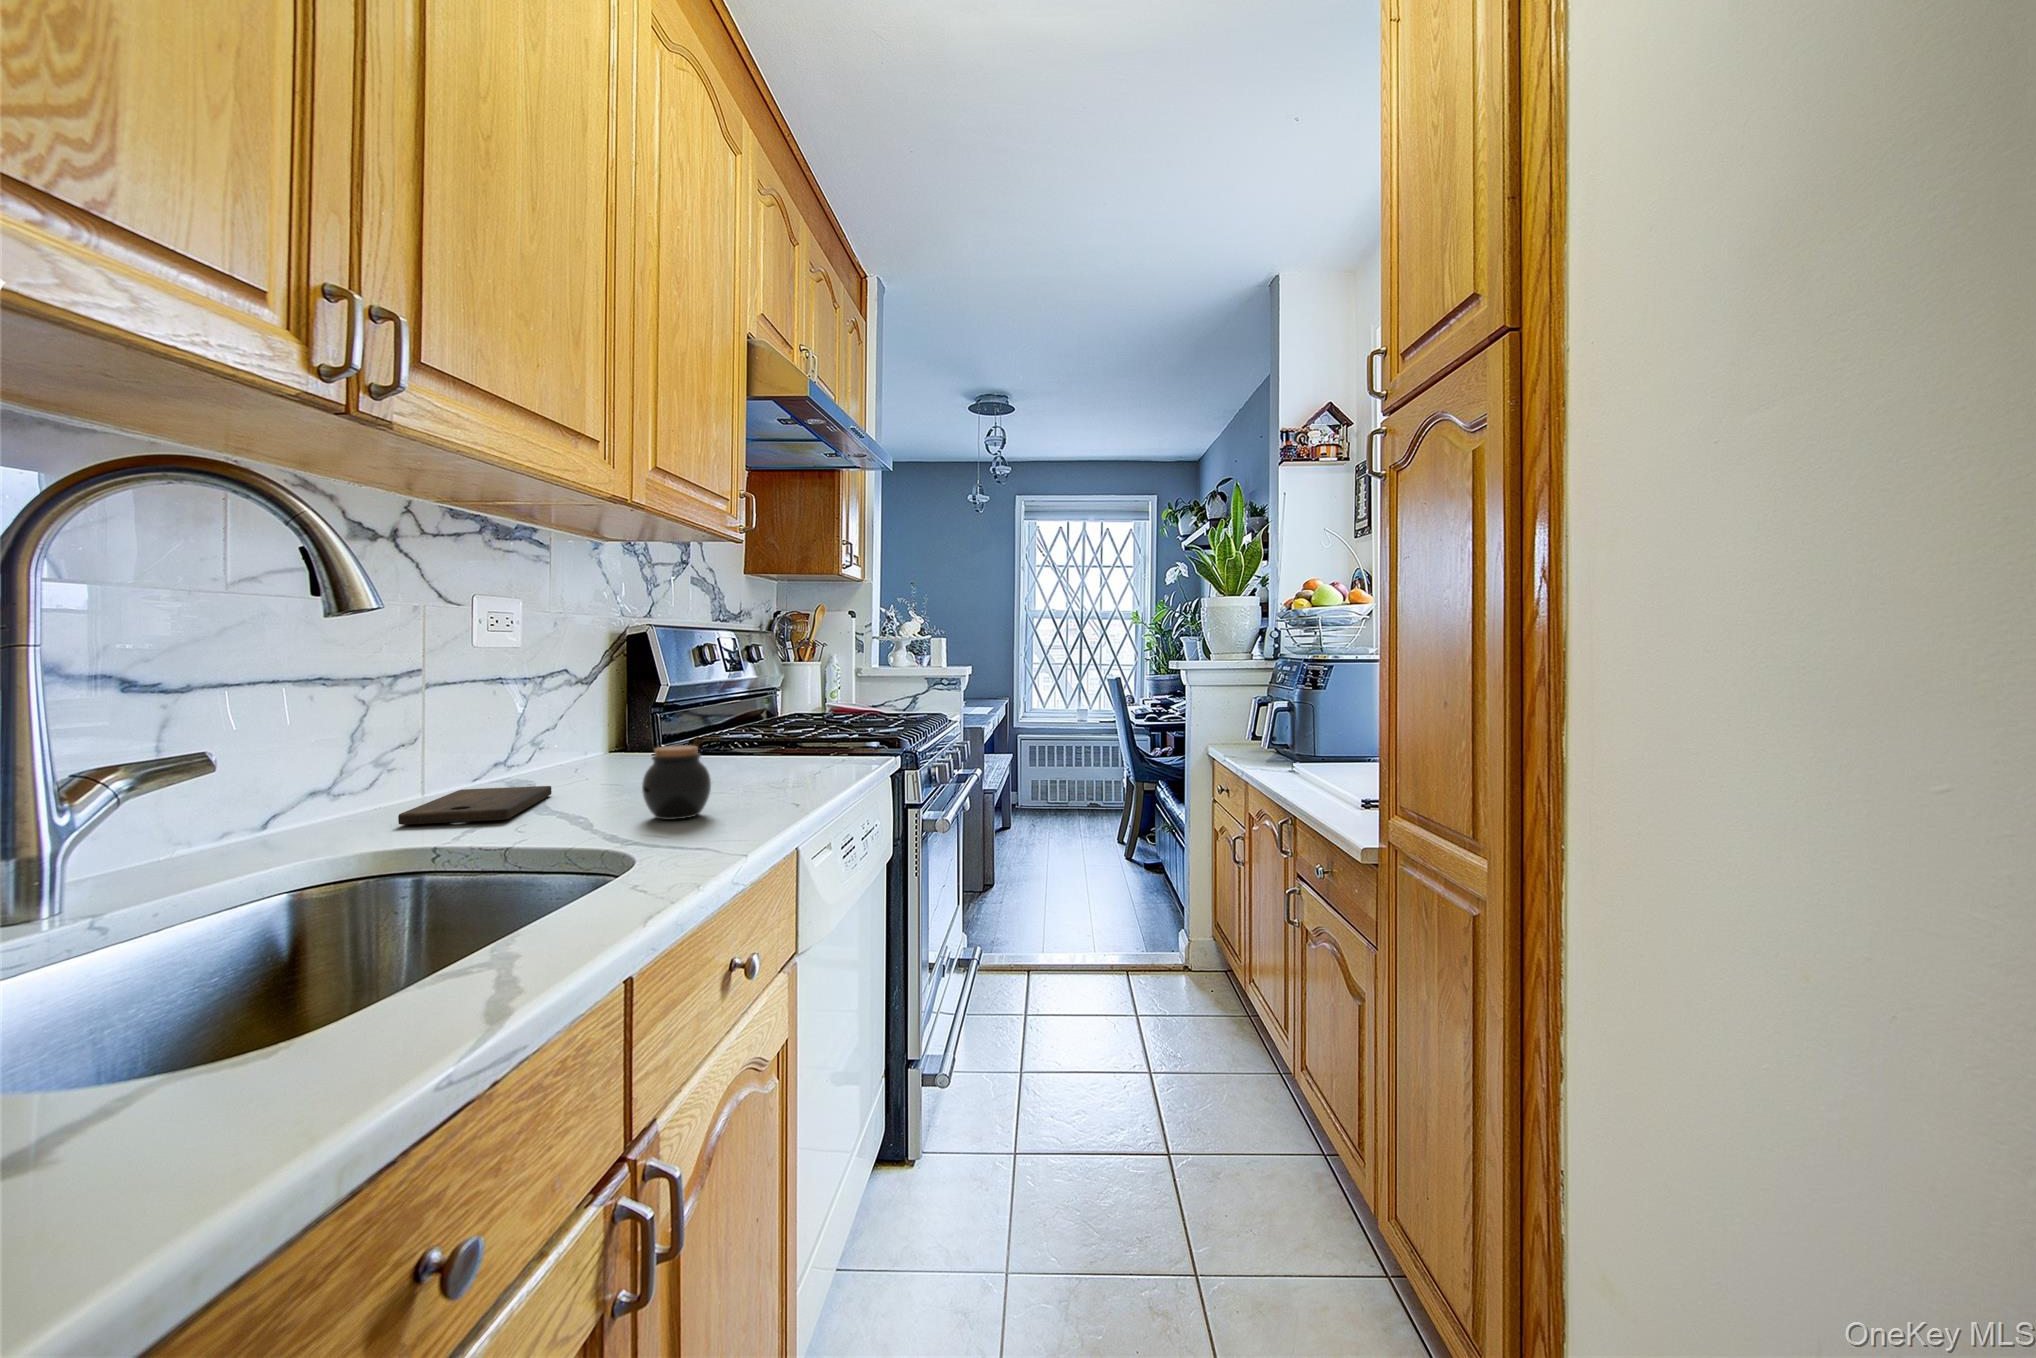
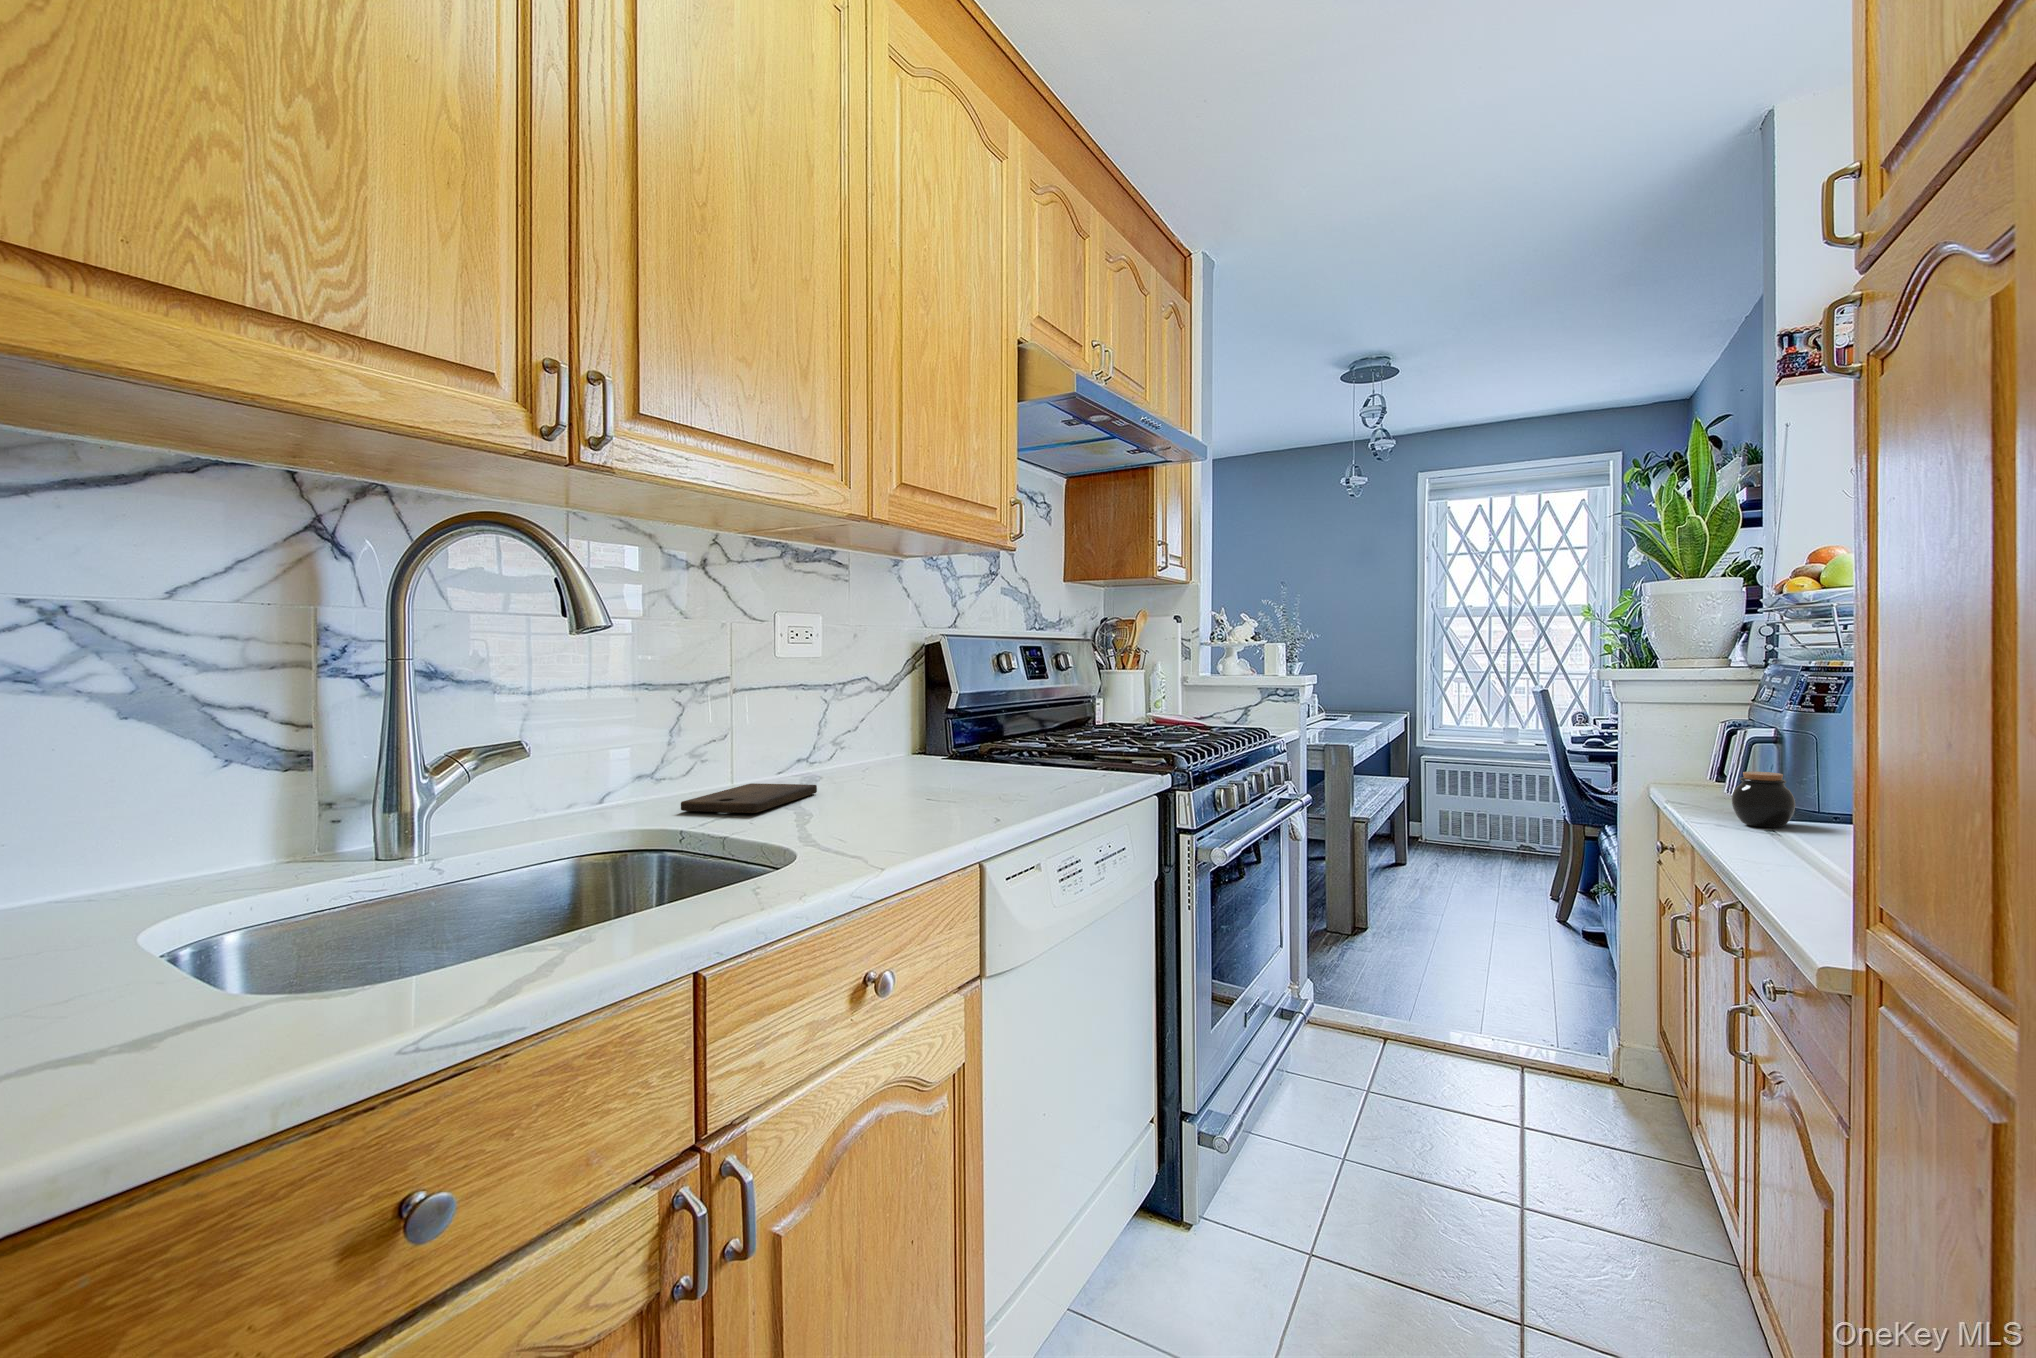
jar: present [642,745,711,820] -> present [1732,771,1795,827]

